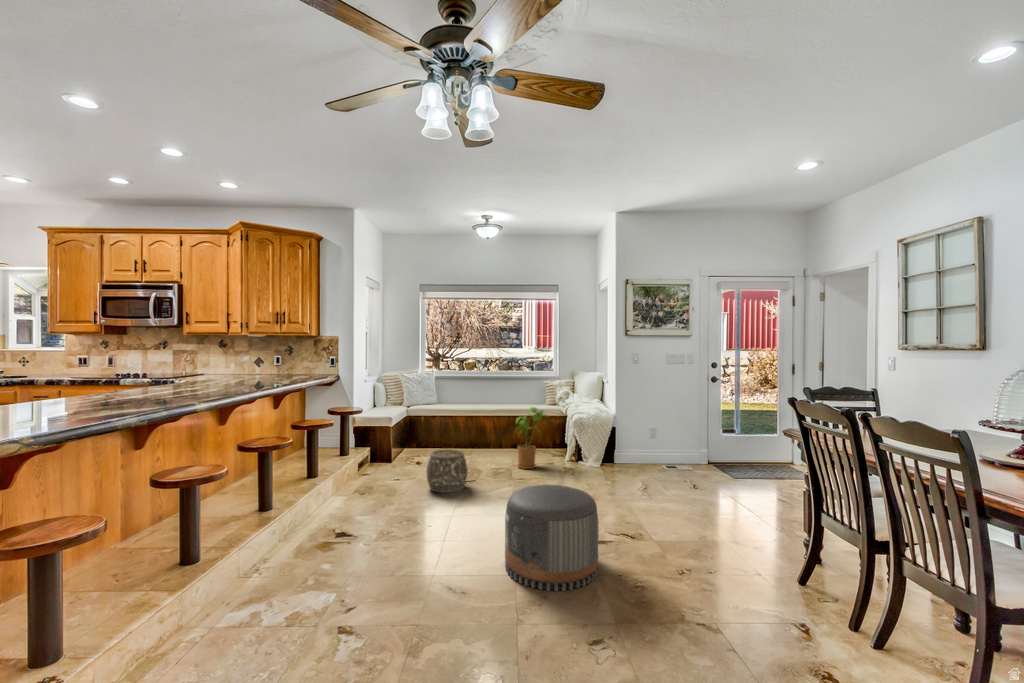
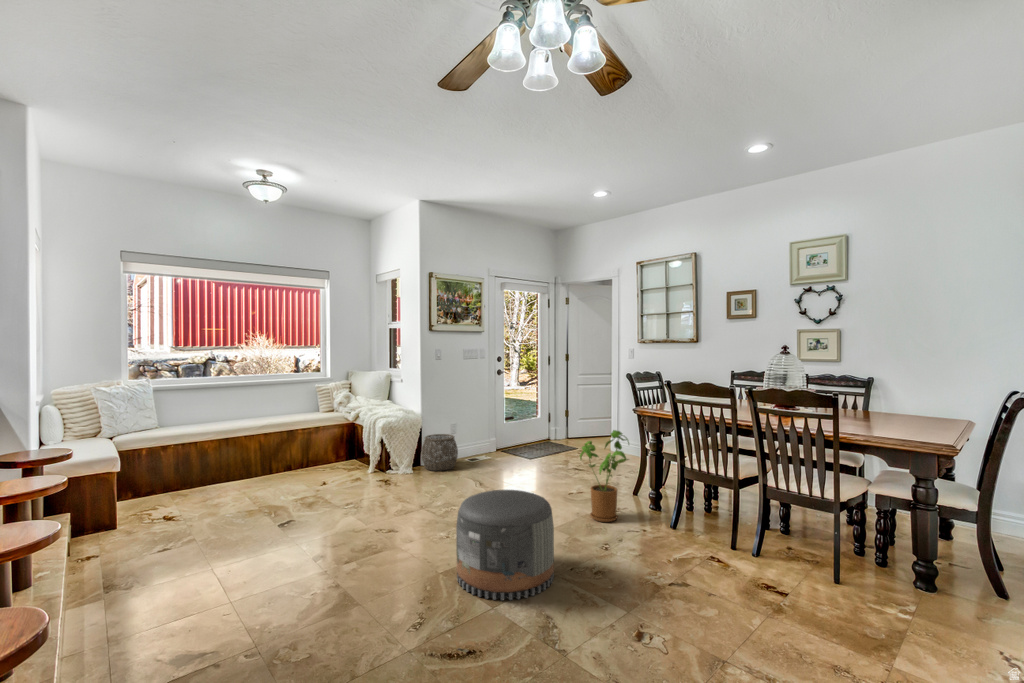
house plant: present [515,407,547,469] -> present [580,430,629,522]
woven basket: present [427,449,468,493] -> present [421,434,458,471]

